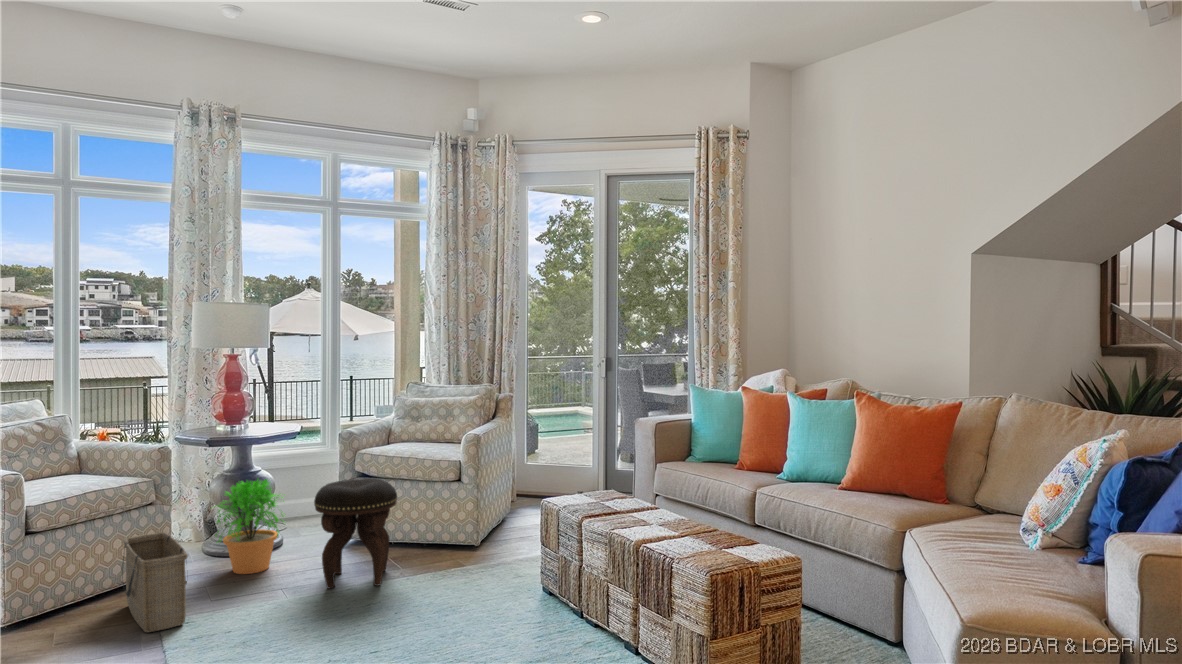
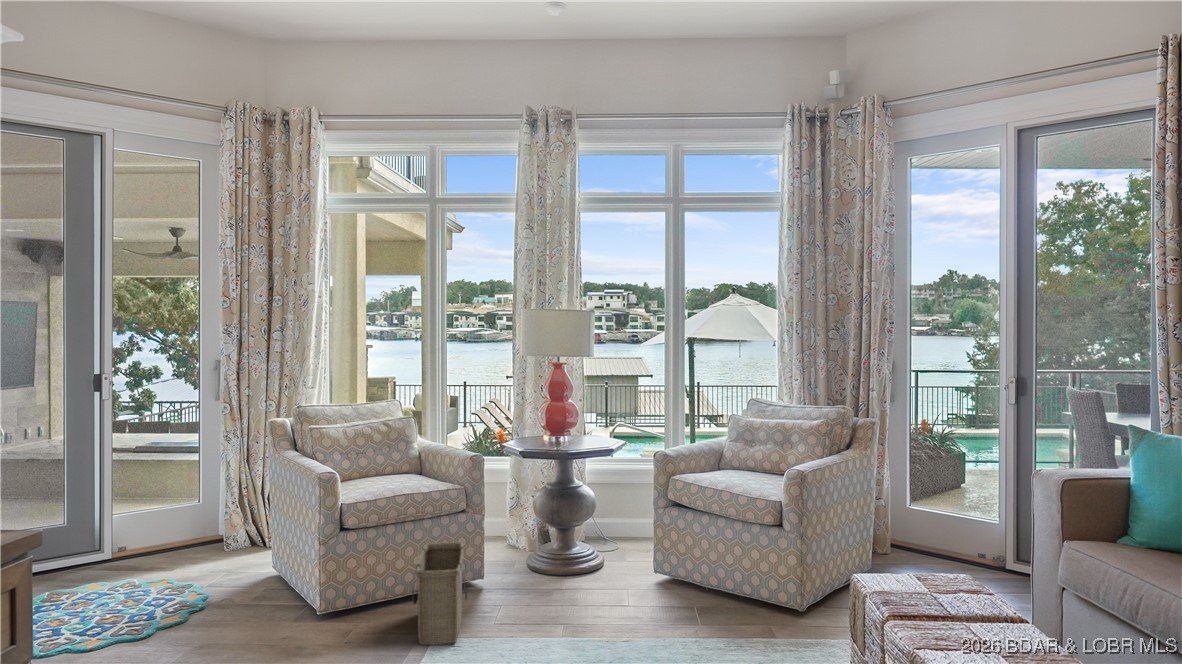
footstool: present [314,478,397,589] -> none [599,509,691,639]
potted plant: present [217,479,284,574] -> none [514,495,590,598]

